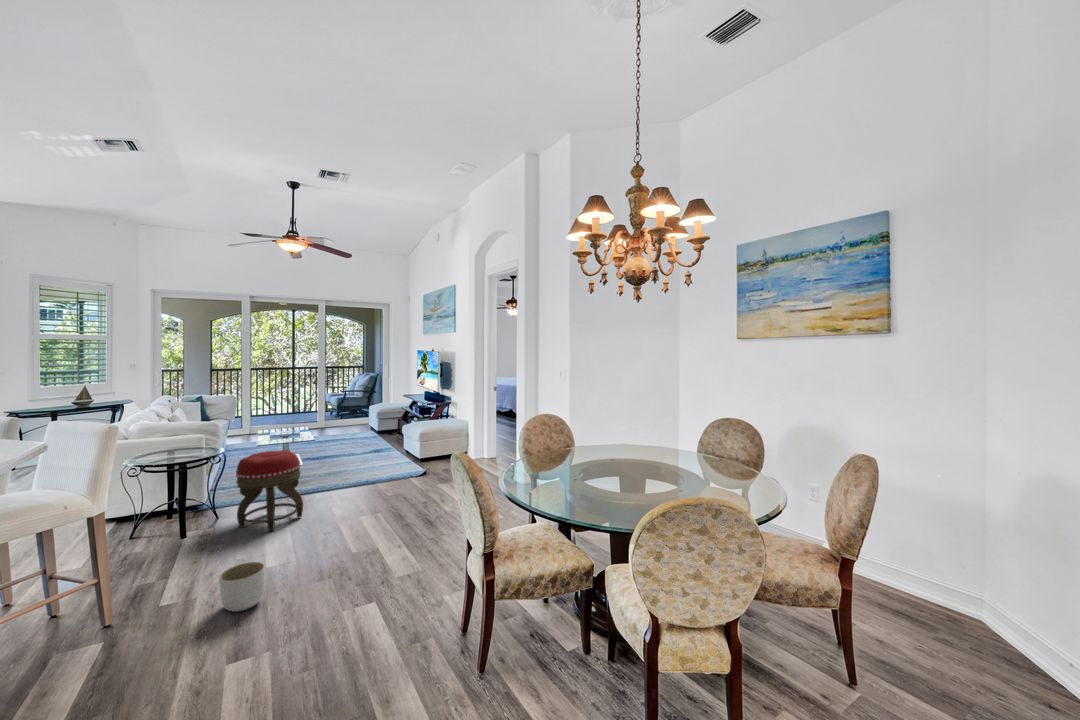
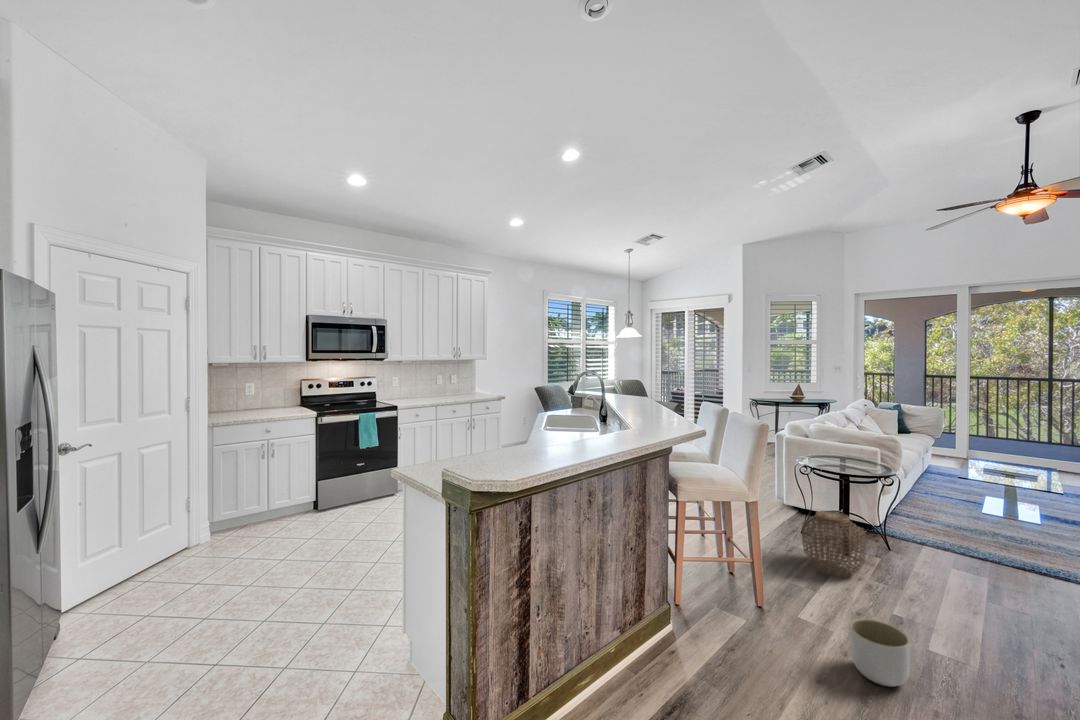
footstool: present [236,450,303,531] -> none [907,486,1012,599]
woven basket: none [142,499,207,561] -> present [802,511,866,578]

